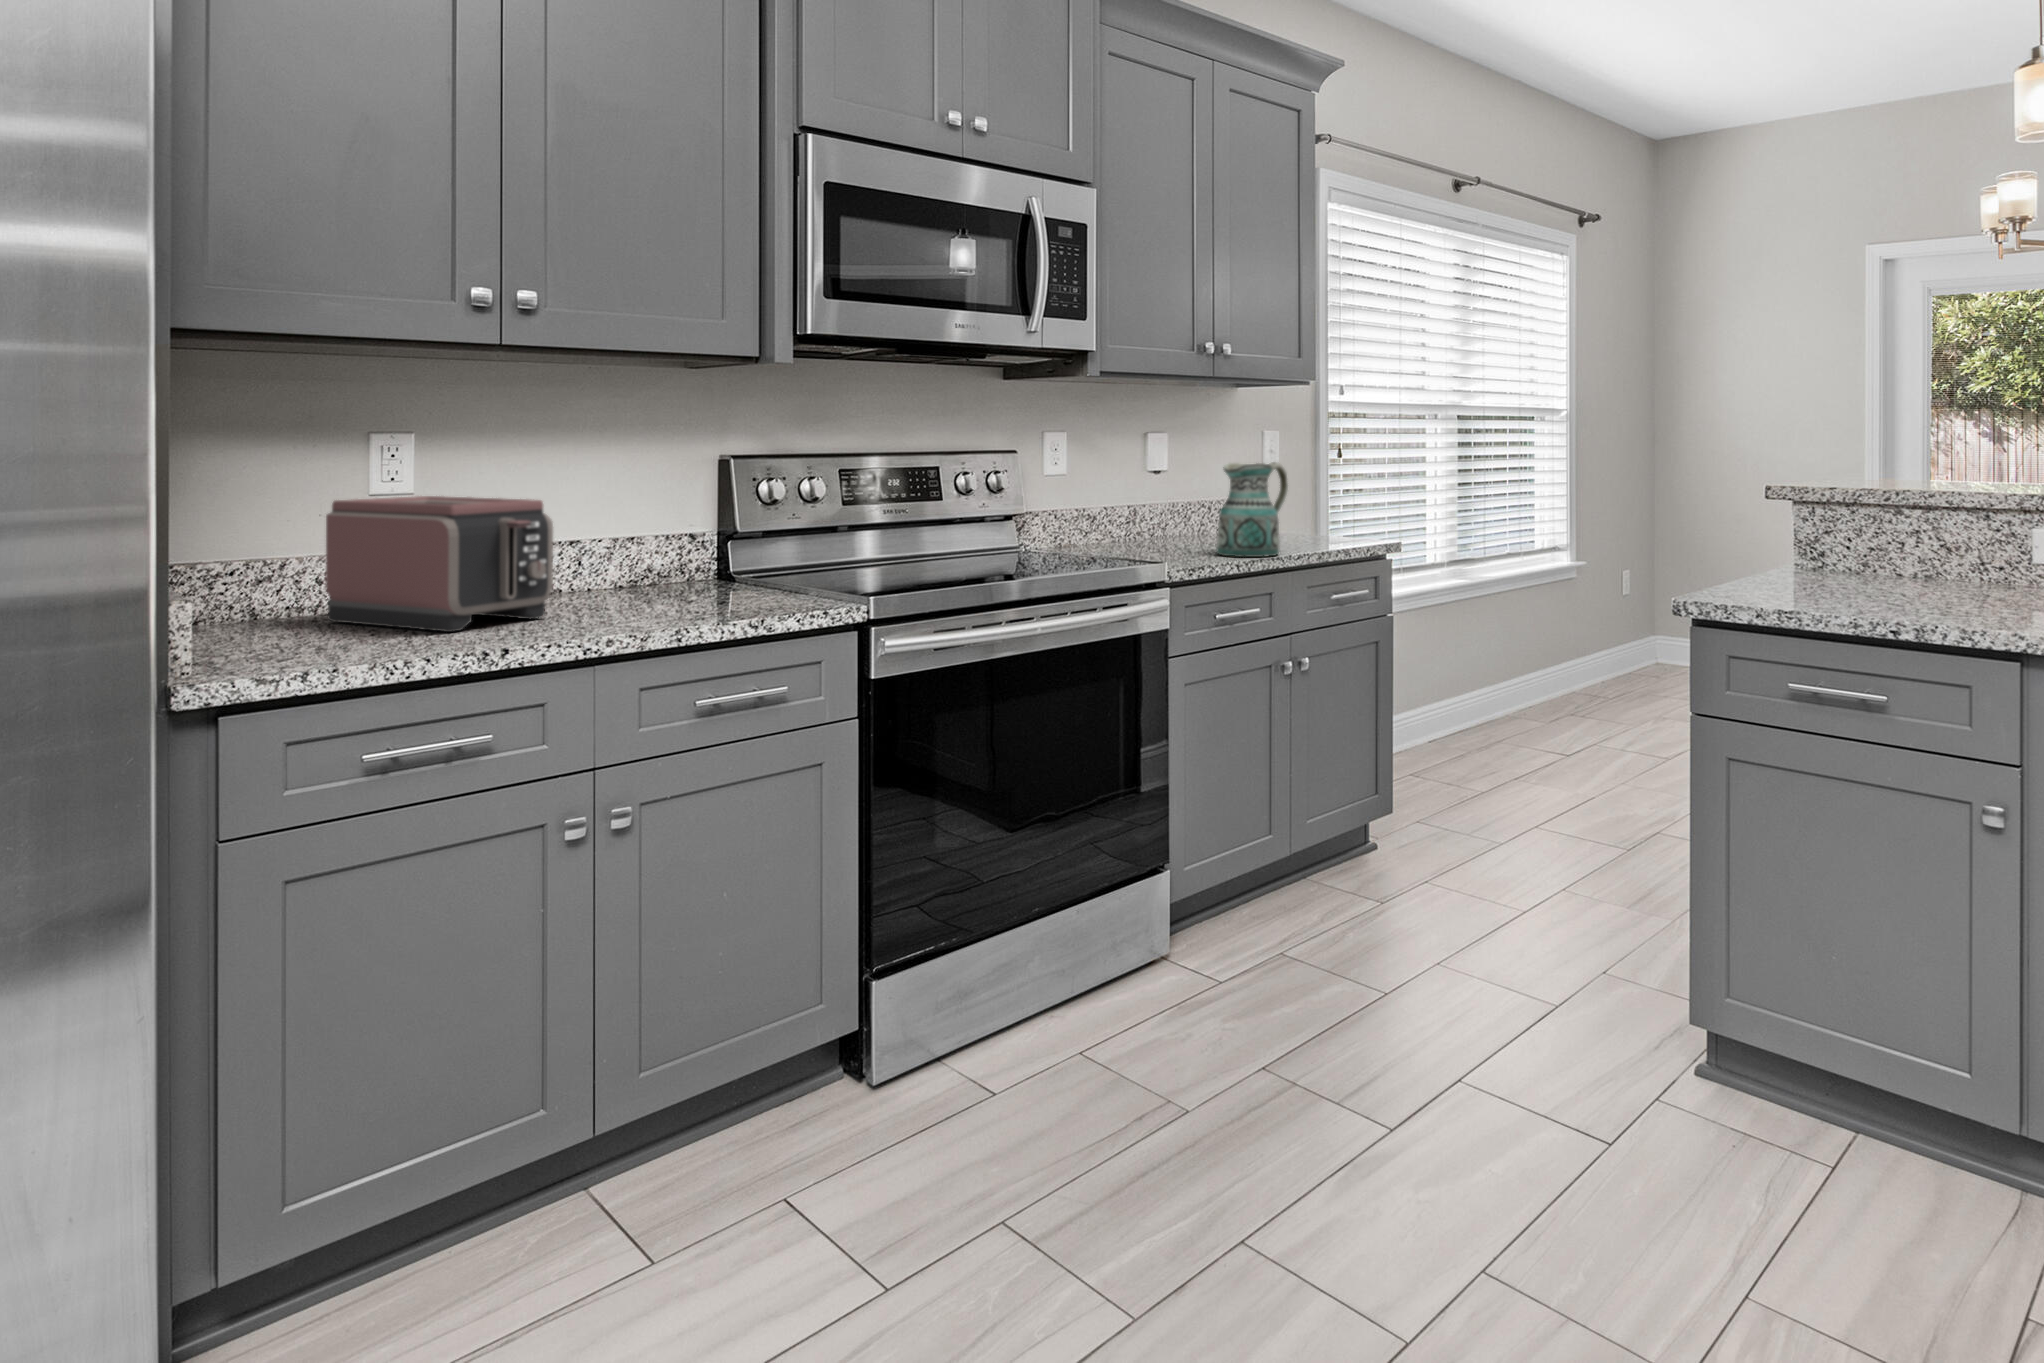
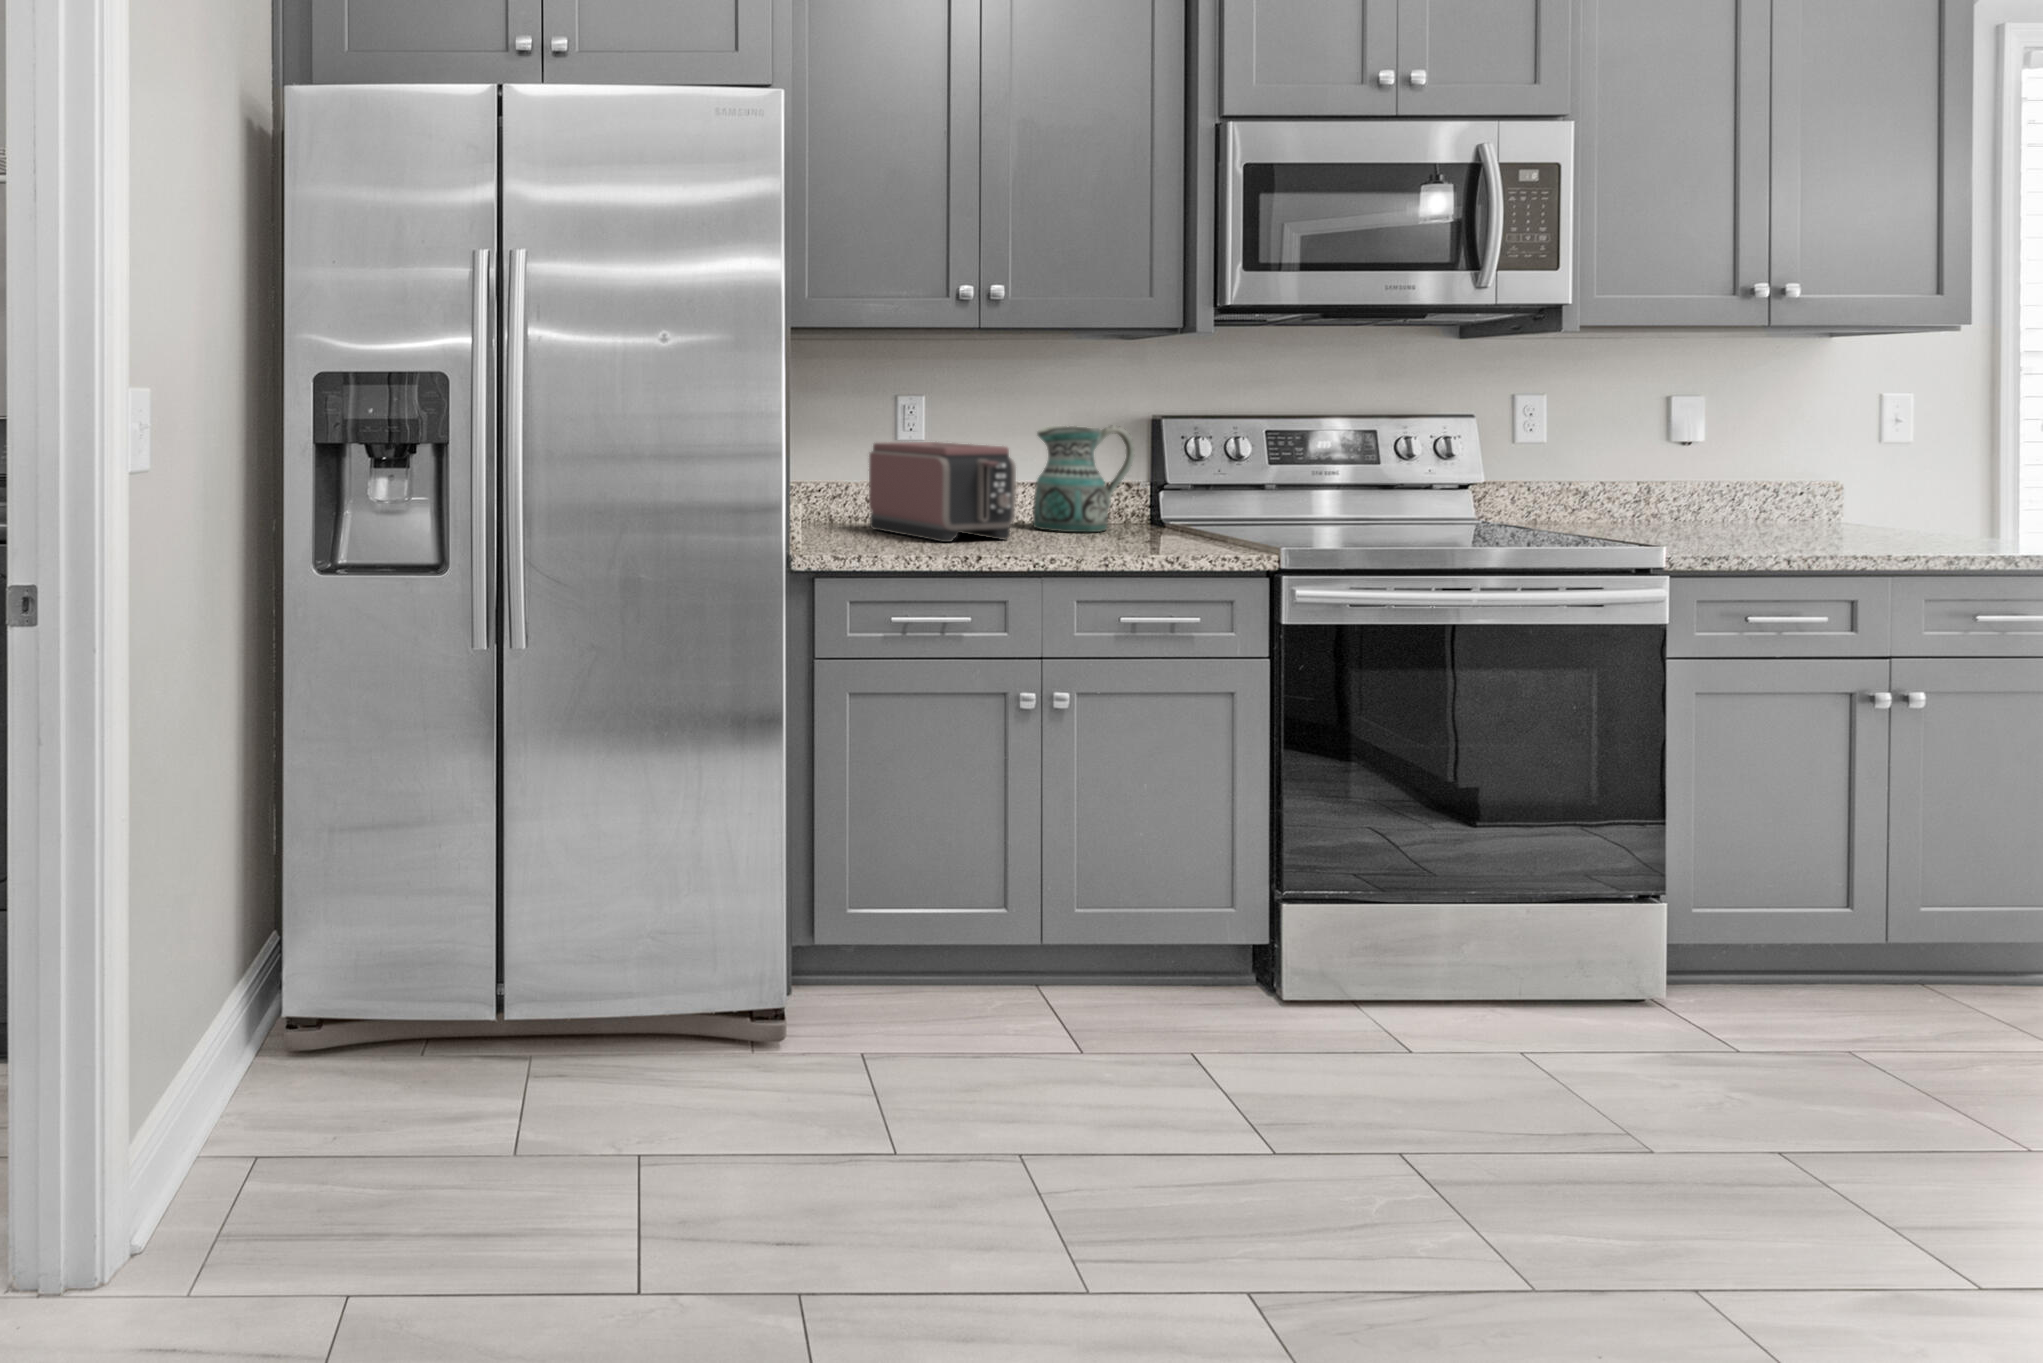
ceramic pitcher: present [1217,462,1288,557] -> present [1033,426,1134,532]

